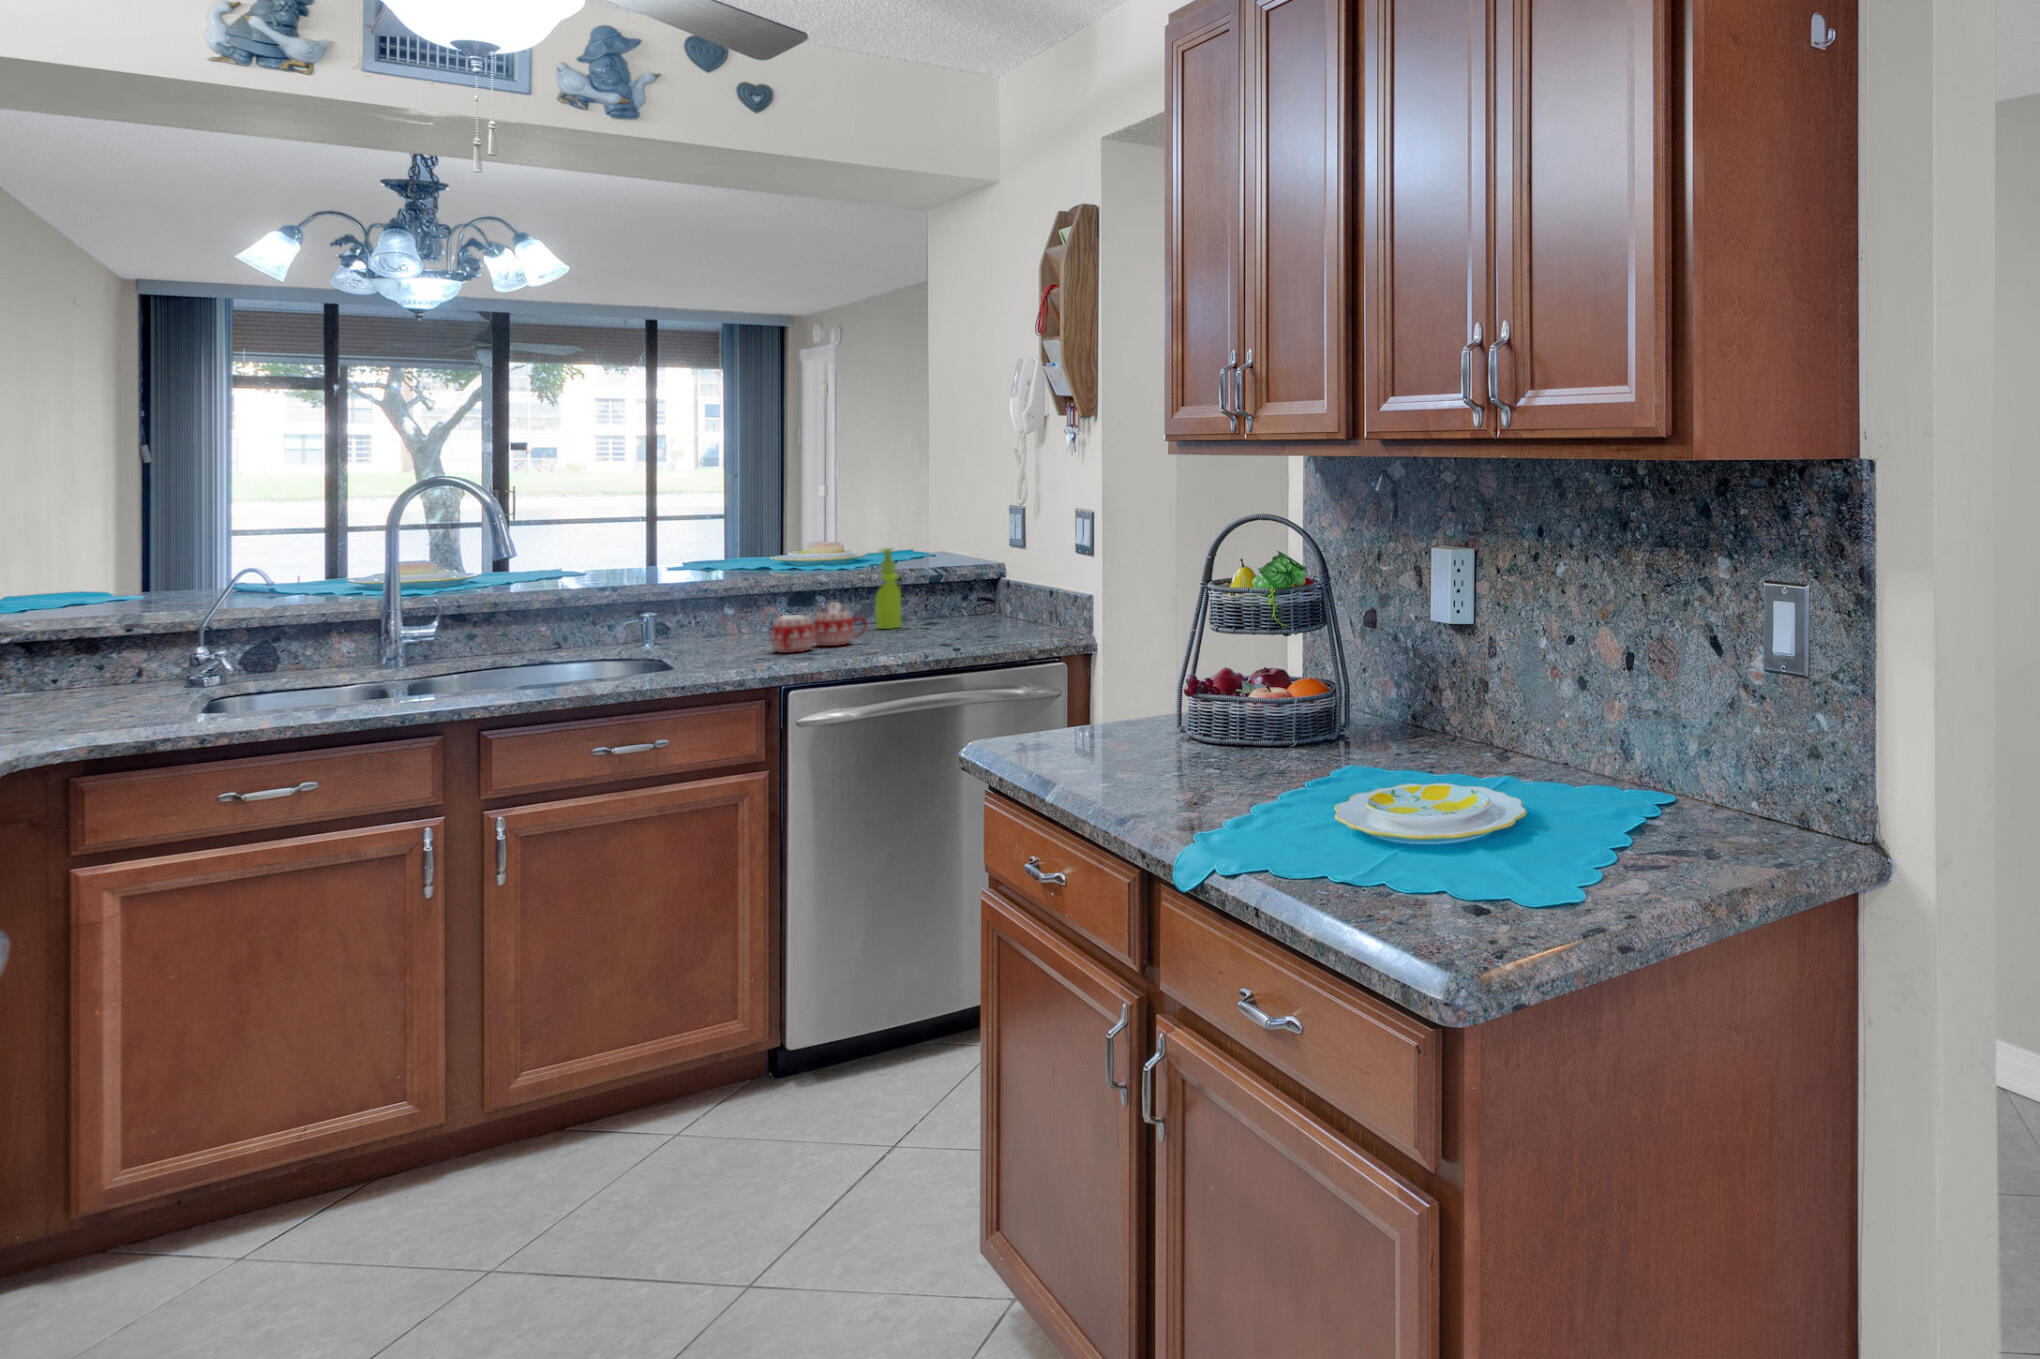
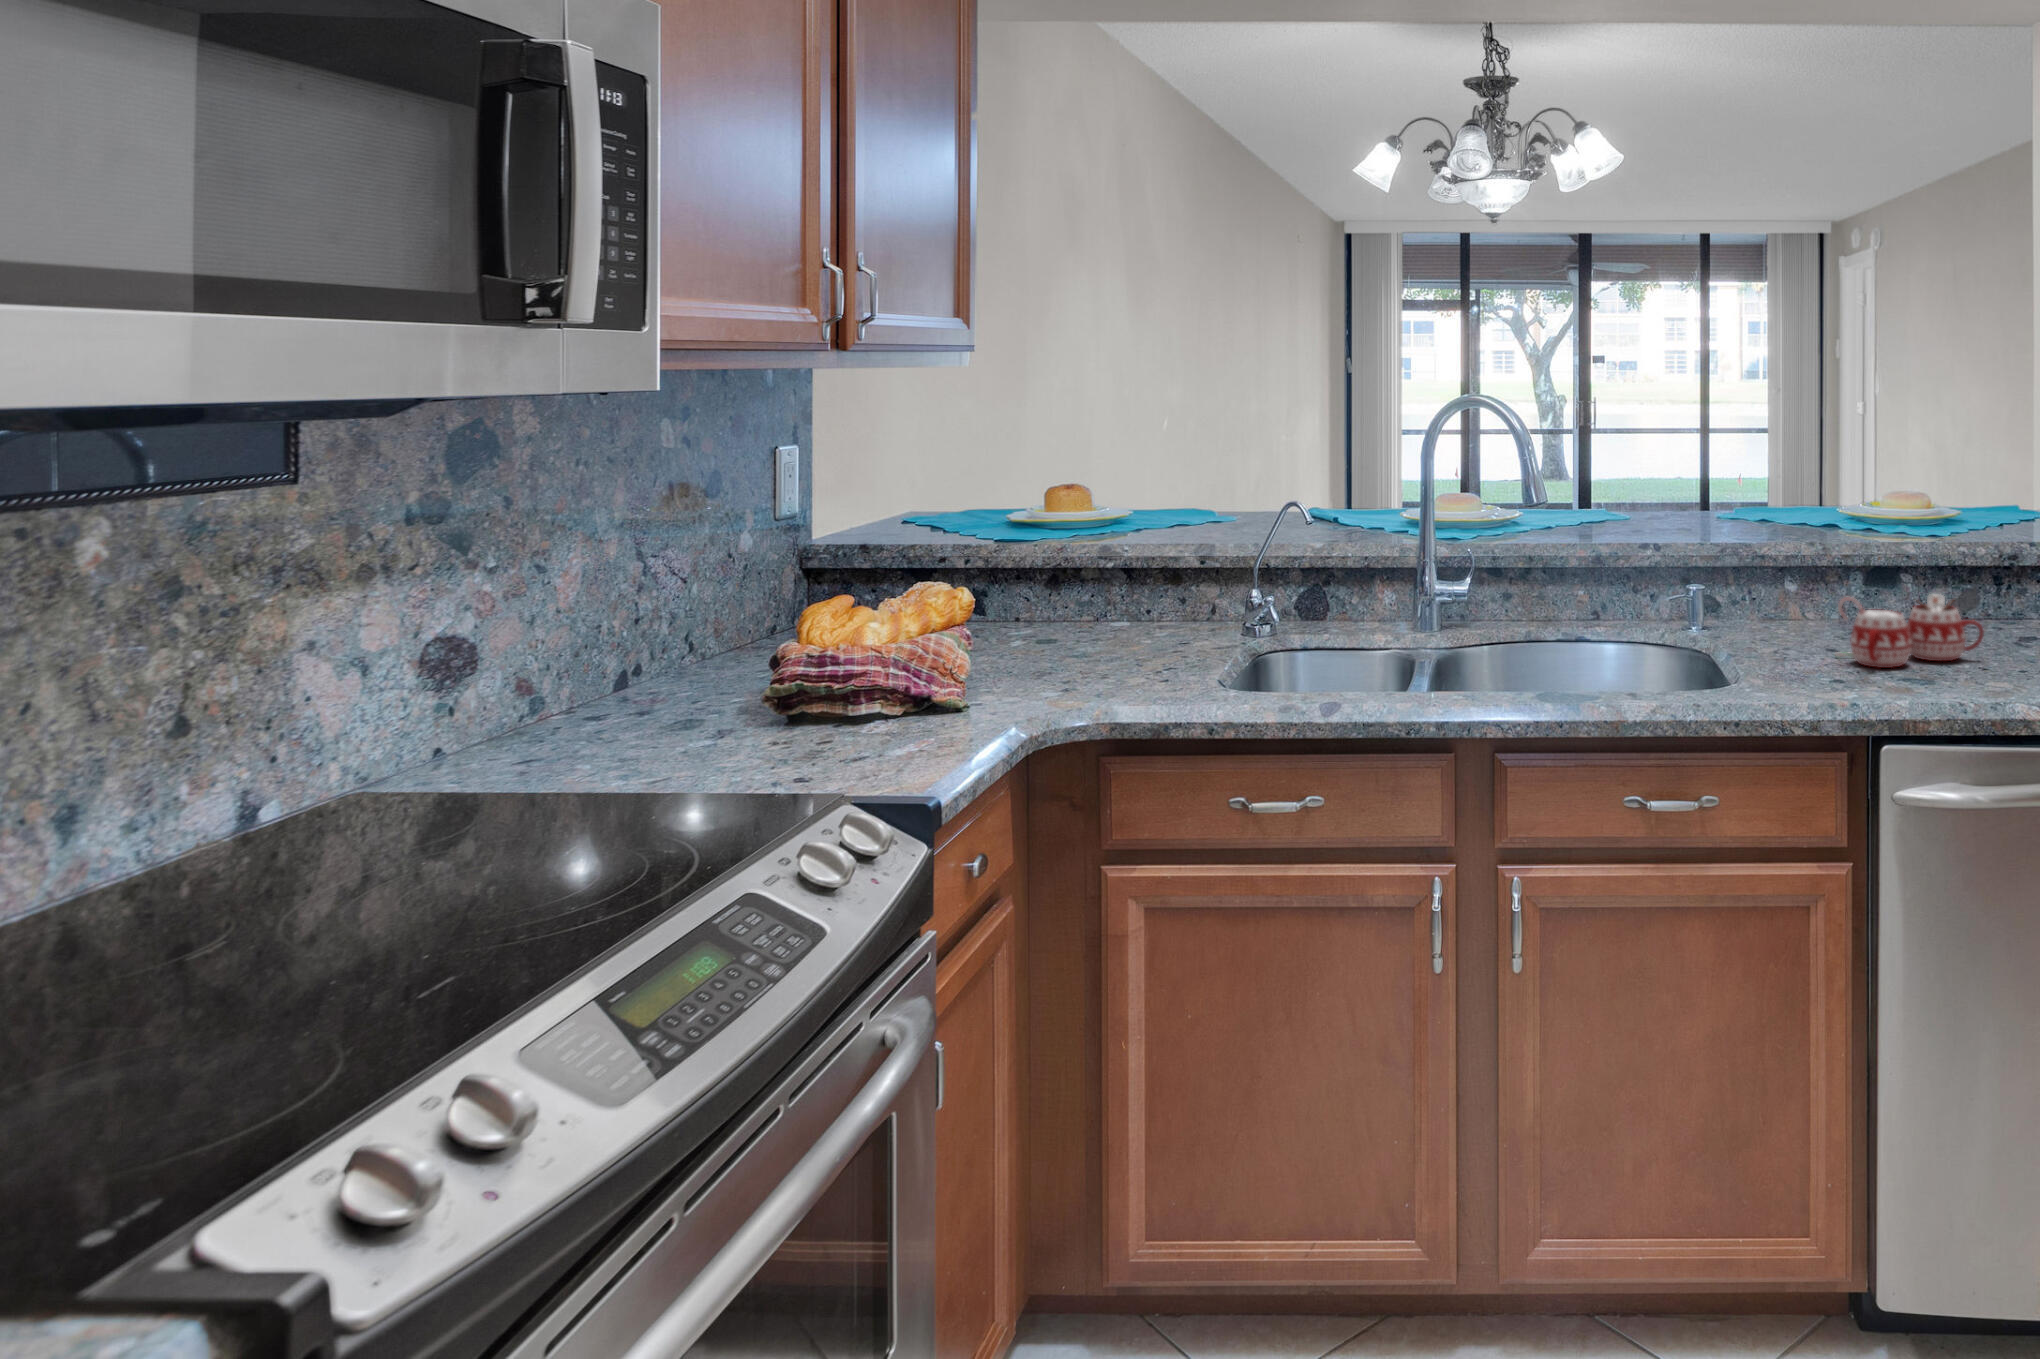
soap dispenser: present [875,548,901,629] -> none [1985,511,2022,631]

